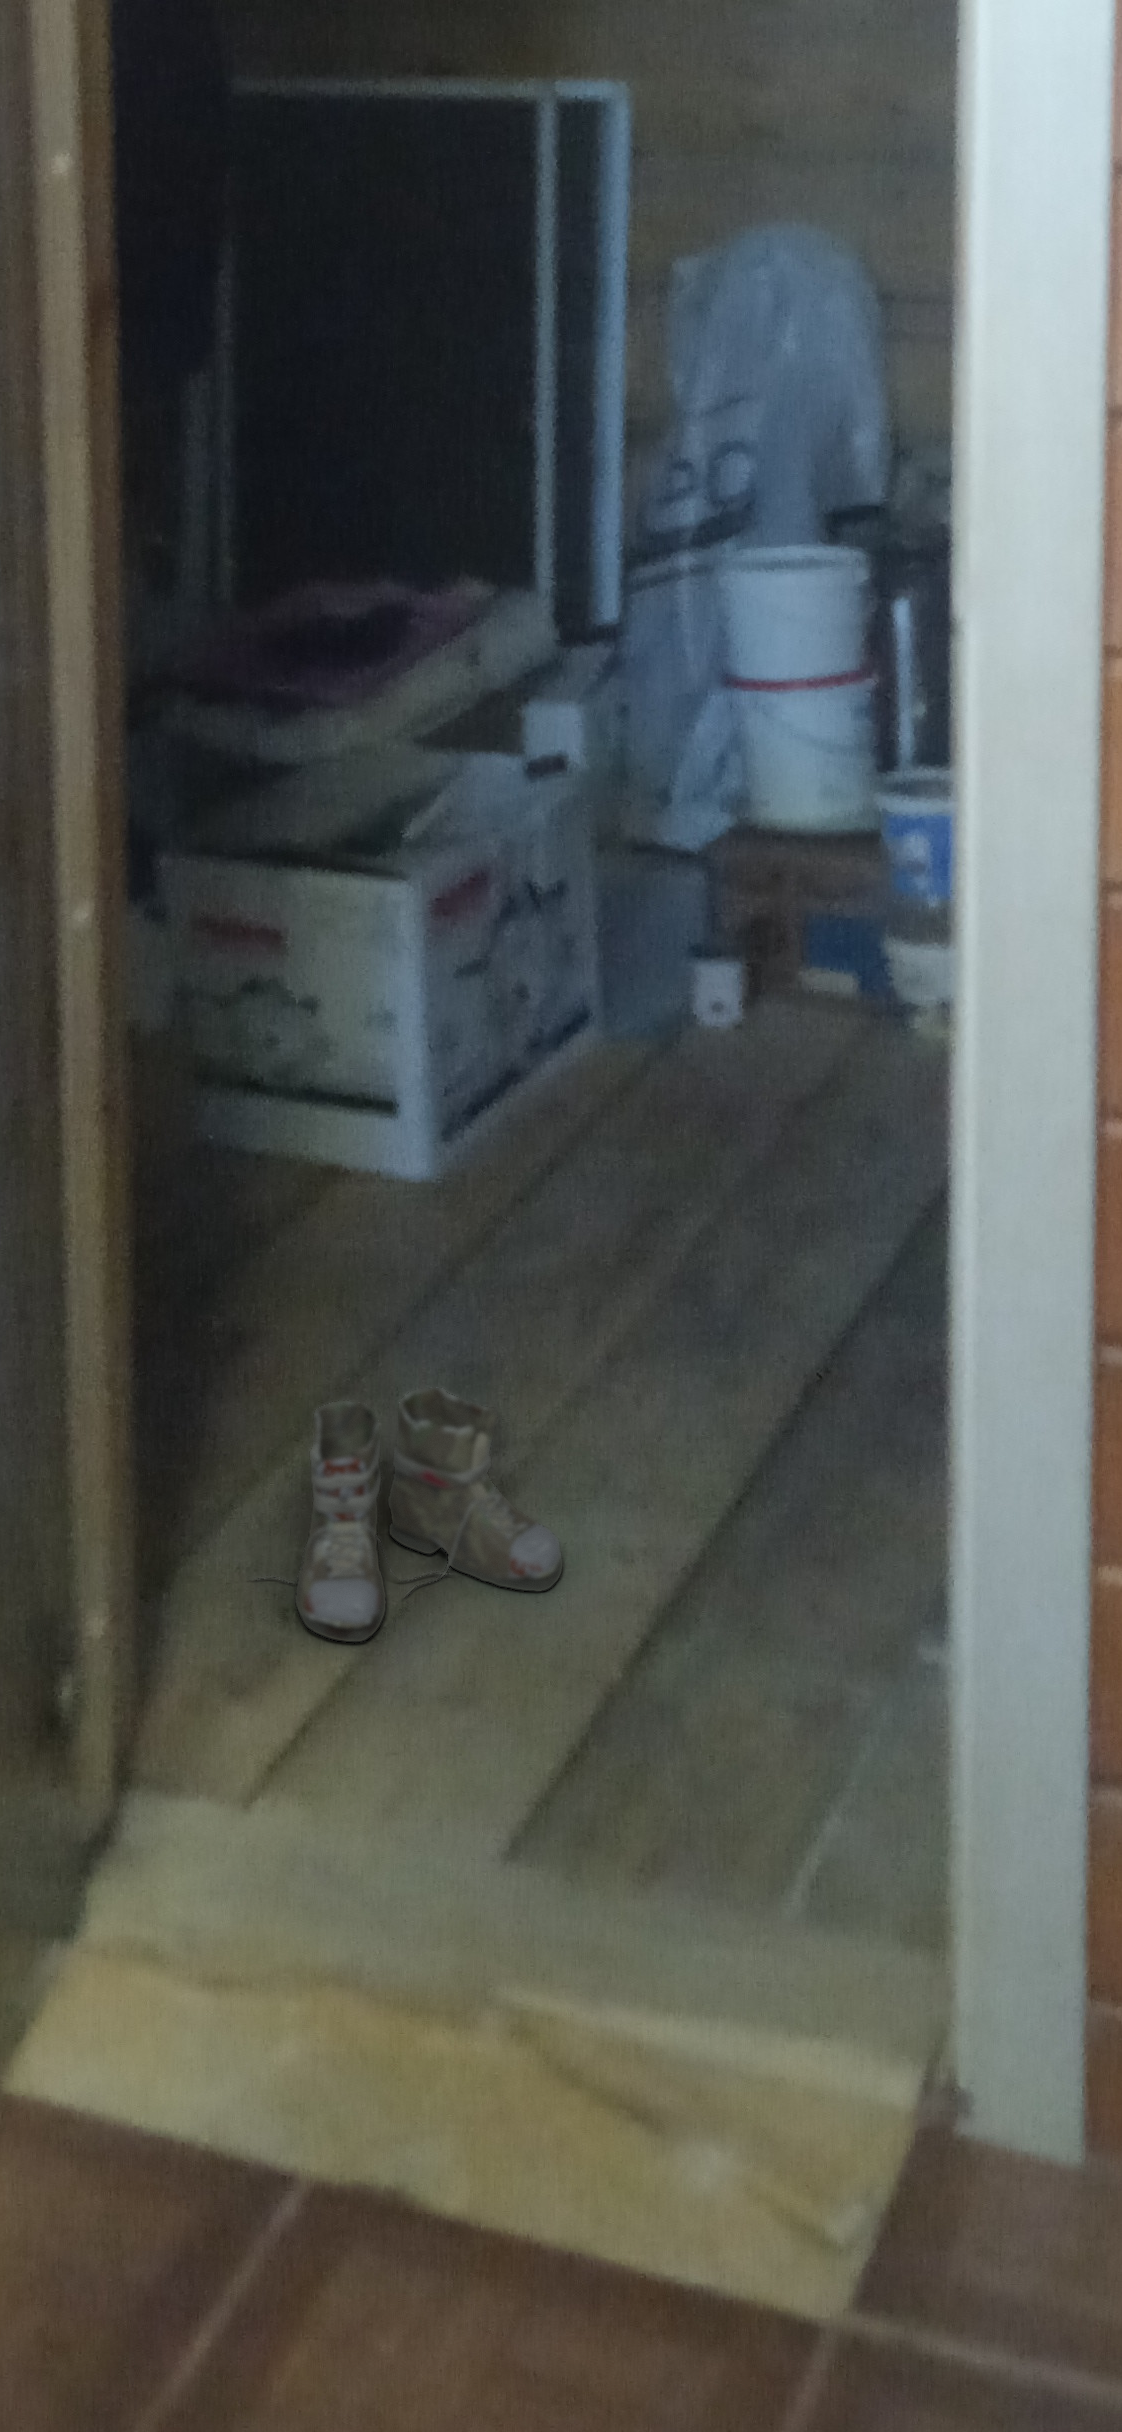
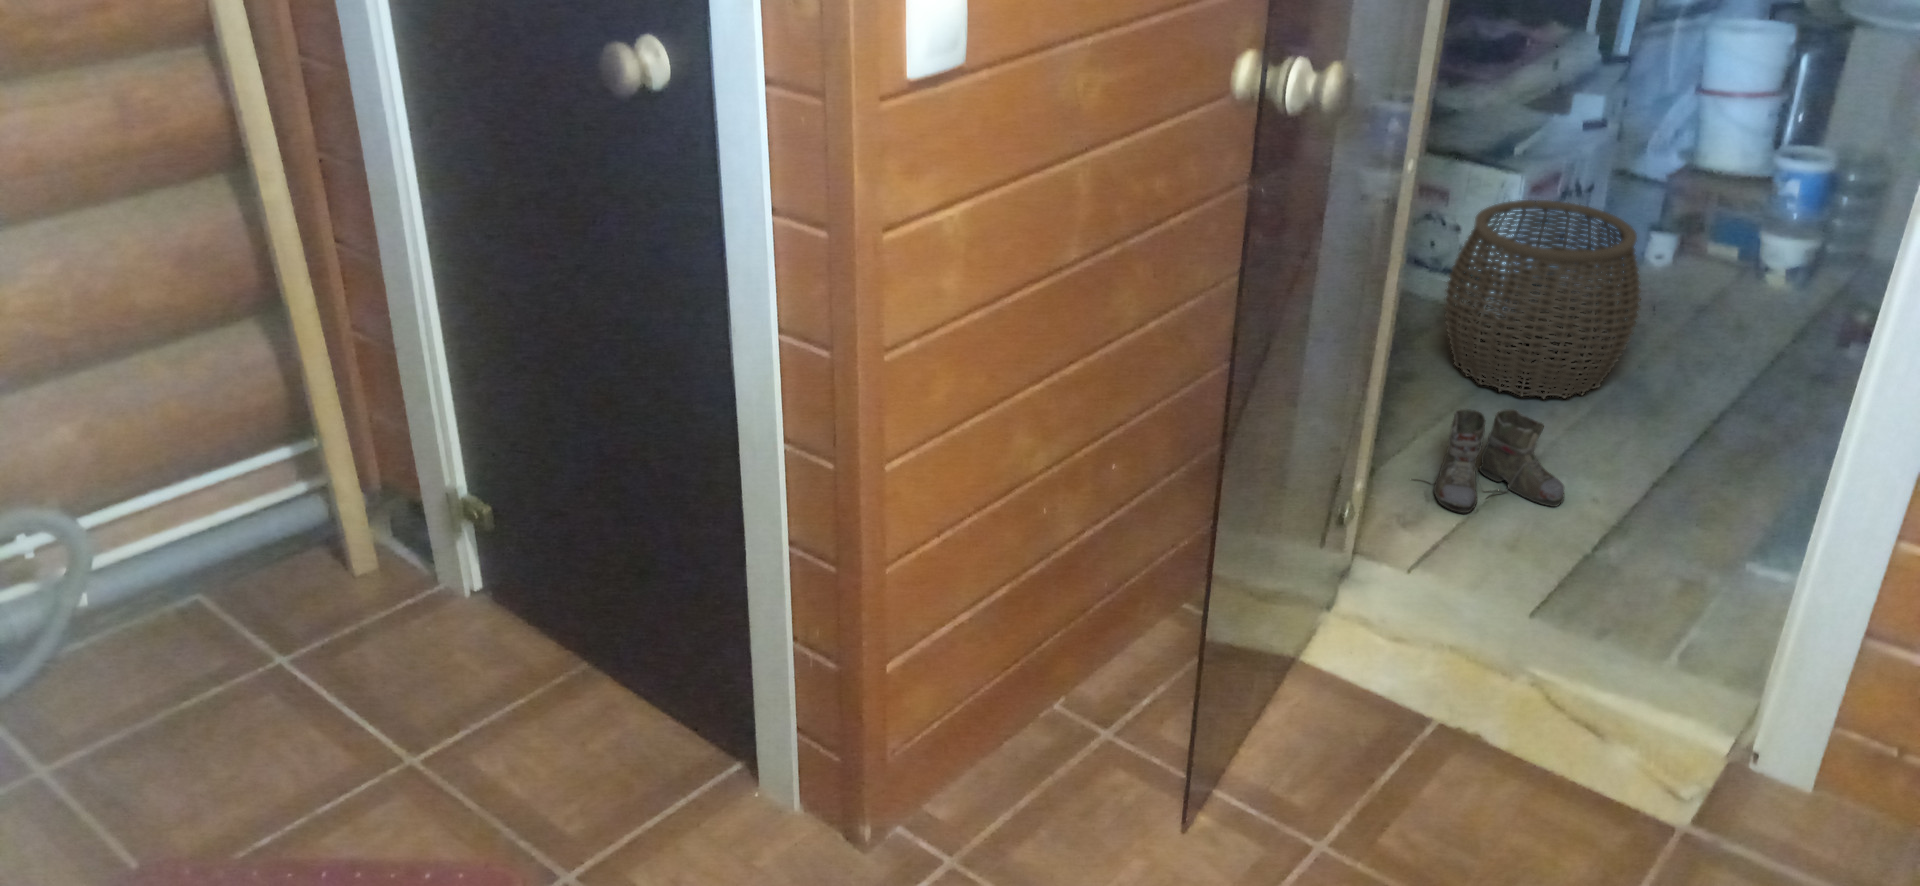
woven basket: none [293,933,668,1352] -> present [1444,200,1640,399]

